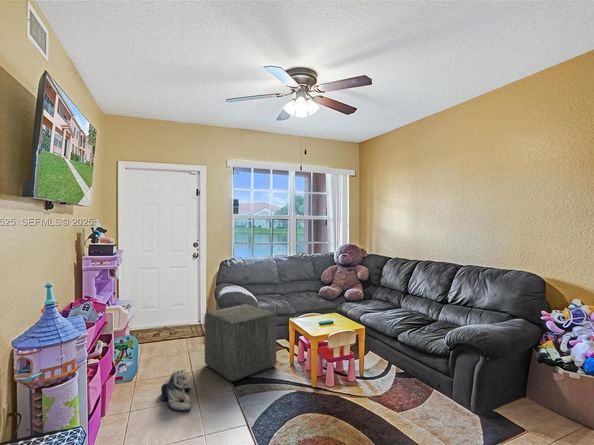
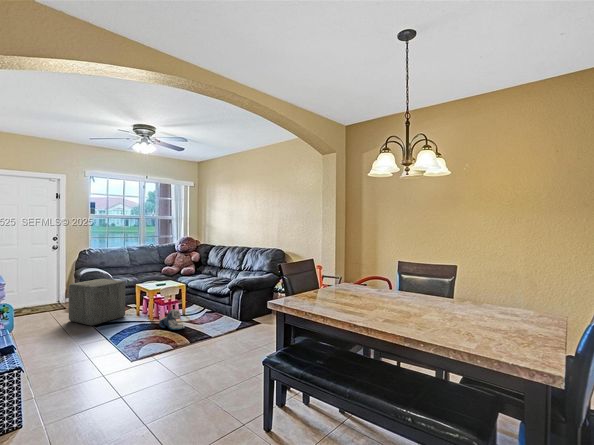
plush toy: present [161,370,191,411] -> present [159,309,185,330]

